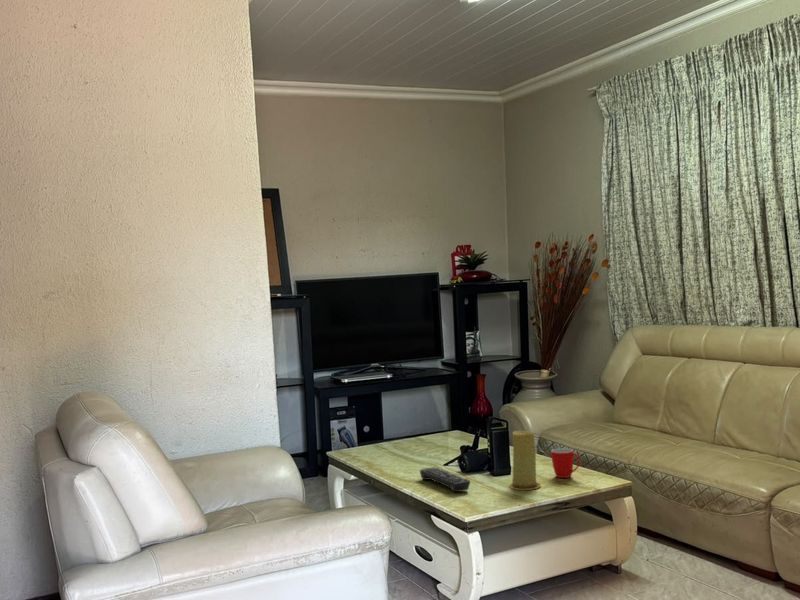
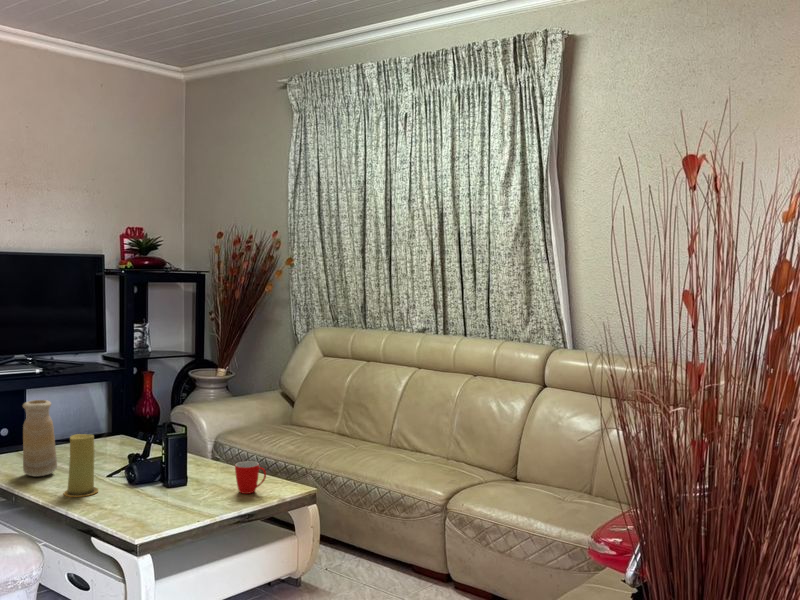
vase: none [372,392,401,457] -> present [23,400,57,476]
candle: present [510,431,540,490] -> present [64,434,98,497]
remote control: present [420,468,470,492] -> none [82,489,144,520]

